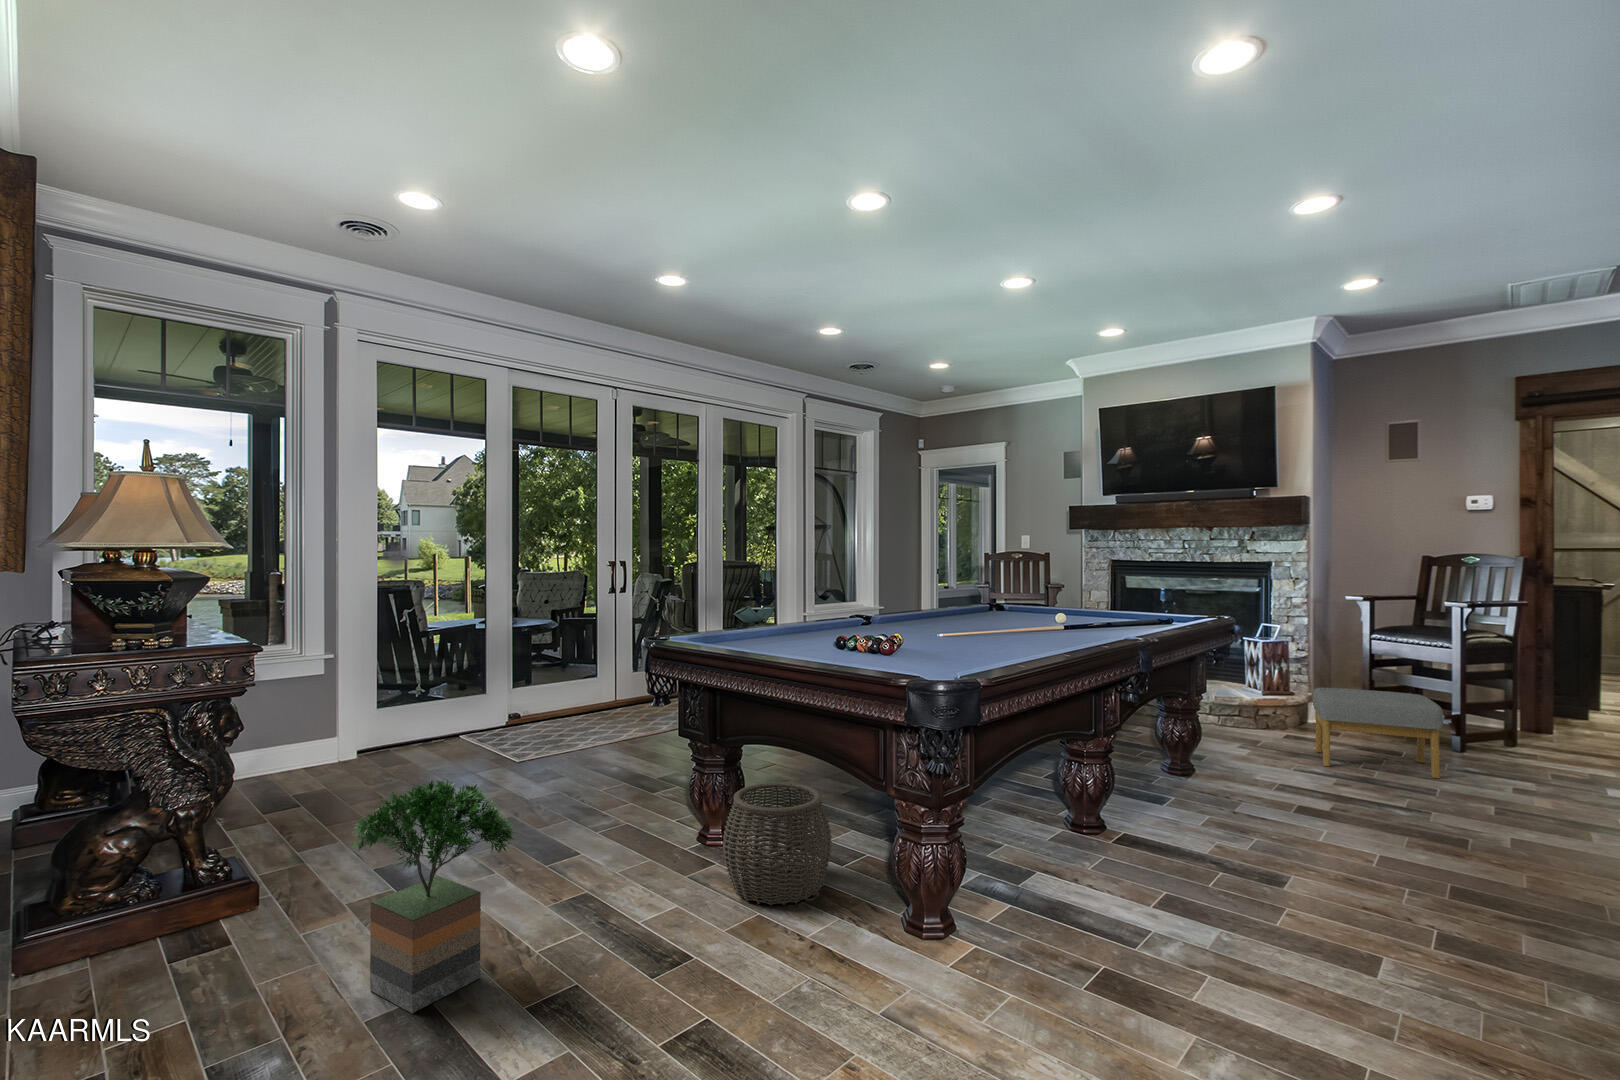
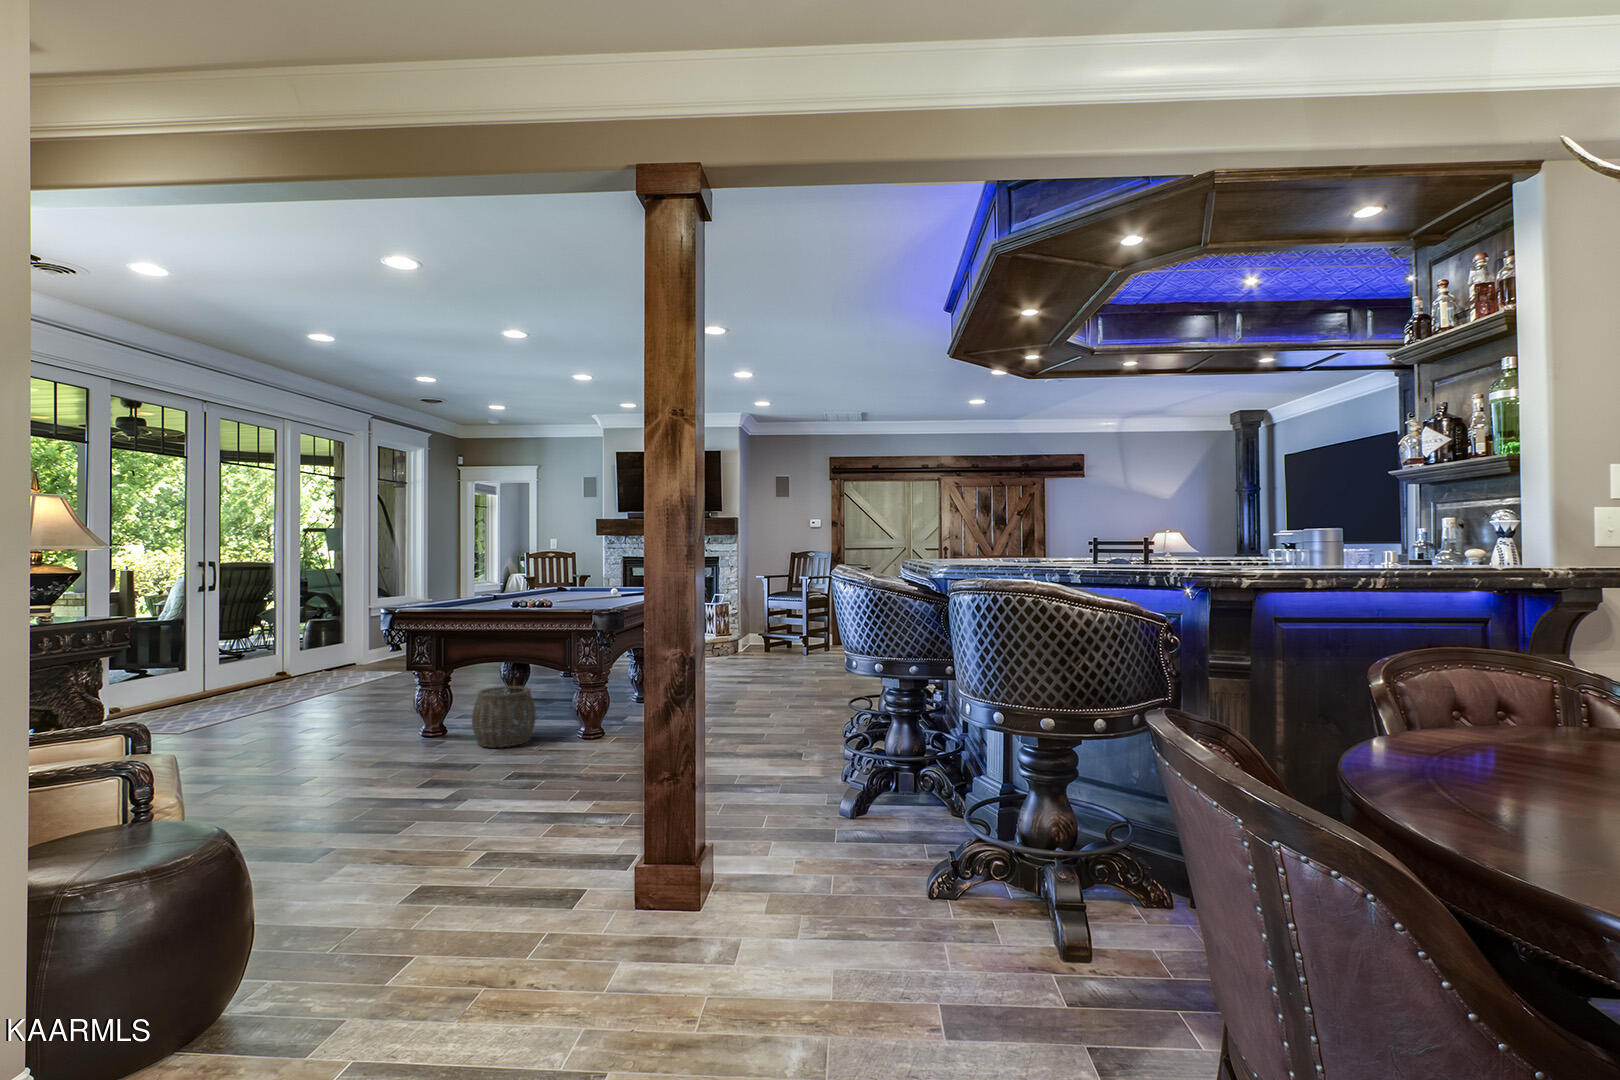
footstool: present [1312,688,1443,778] -> none [743,625,799,666]
potted tree: present [353,780,515,1013] -> none [301,686,401,806]

